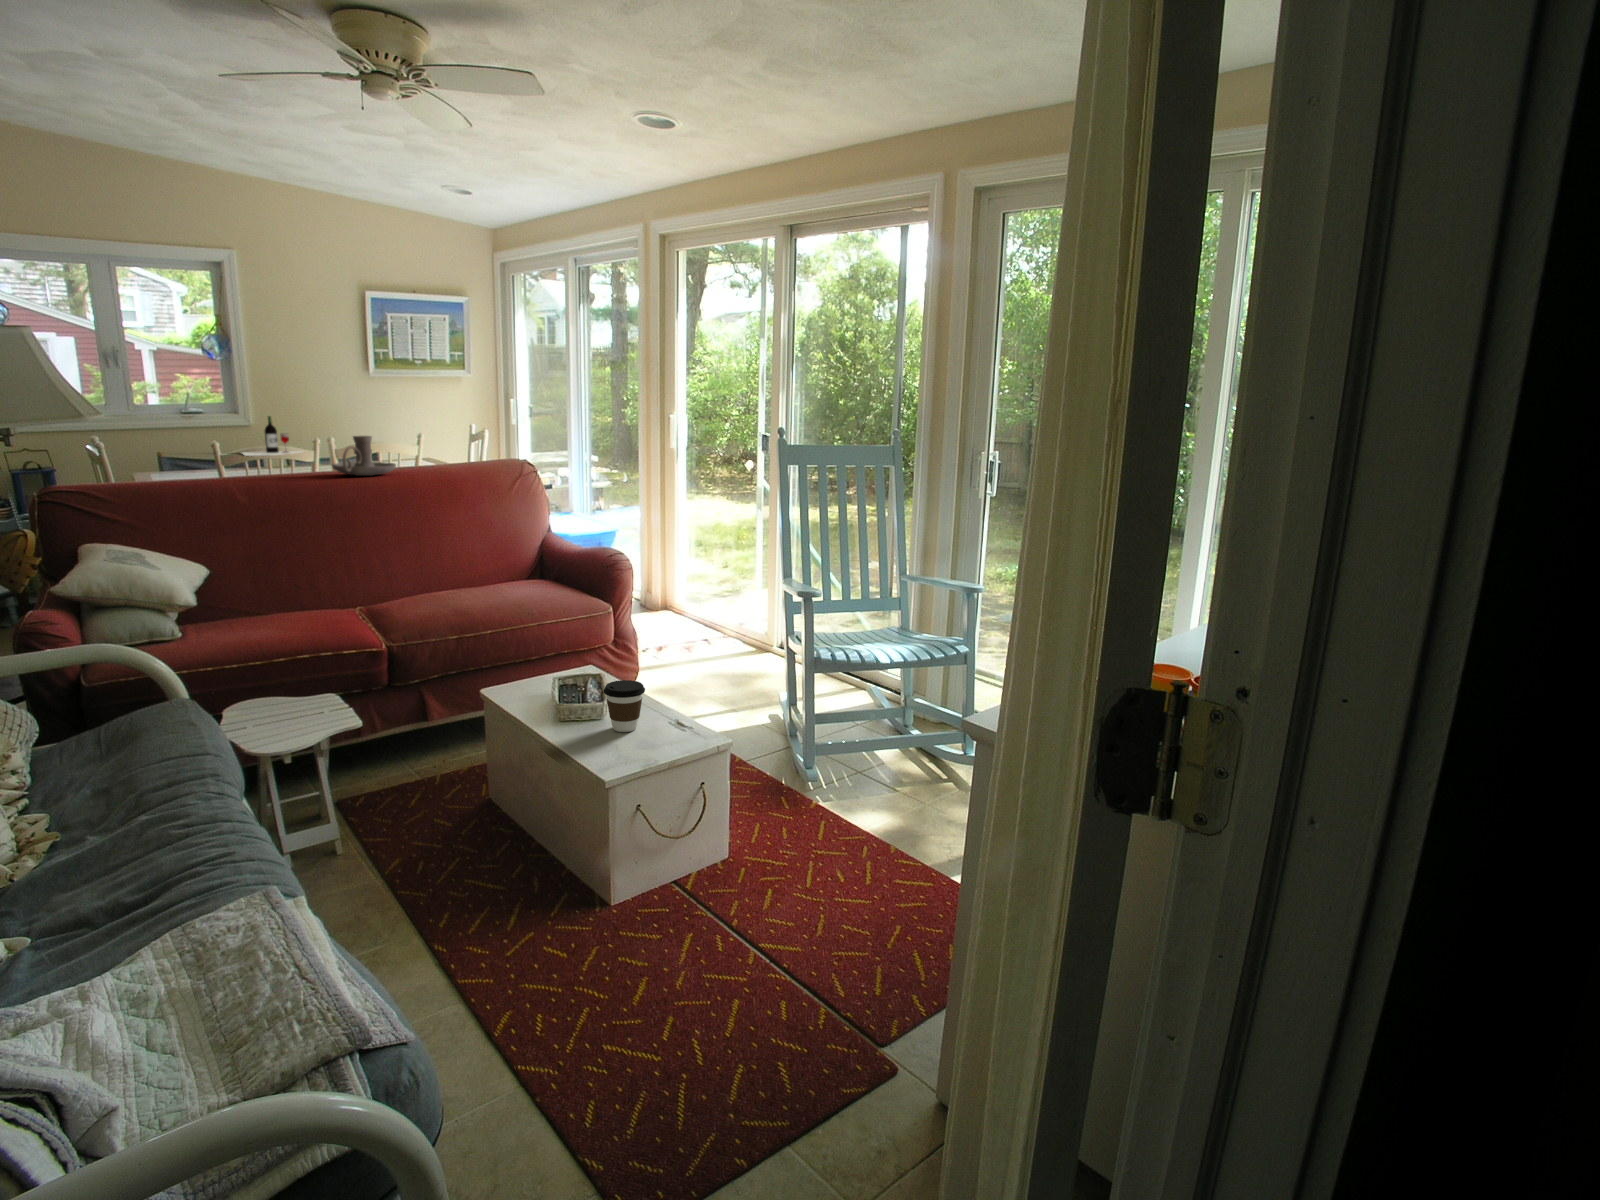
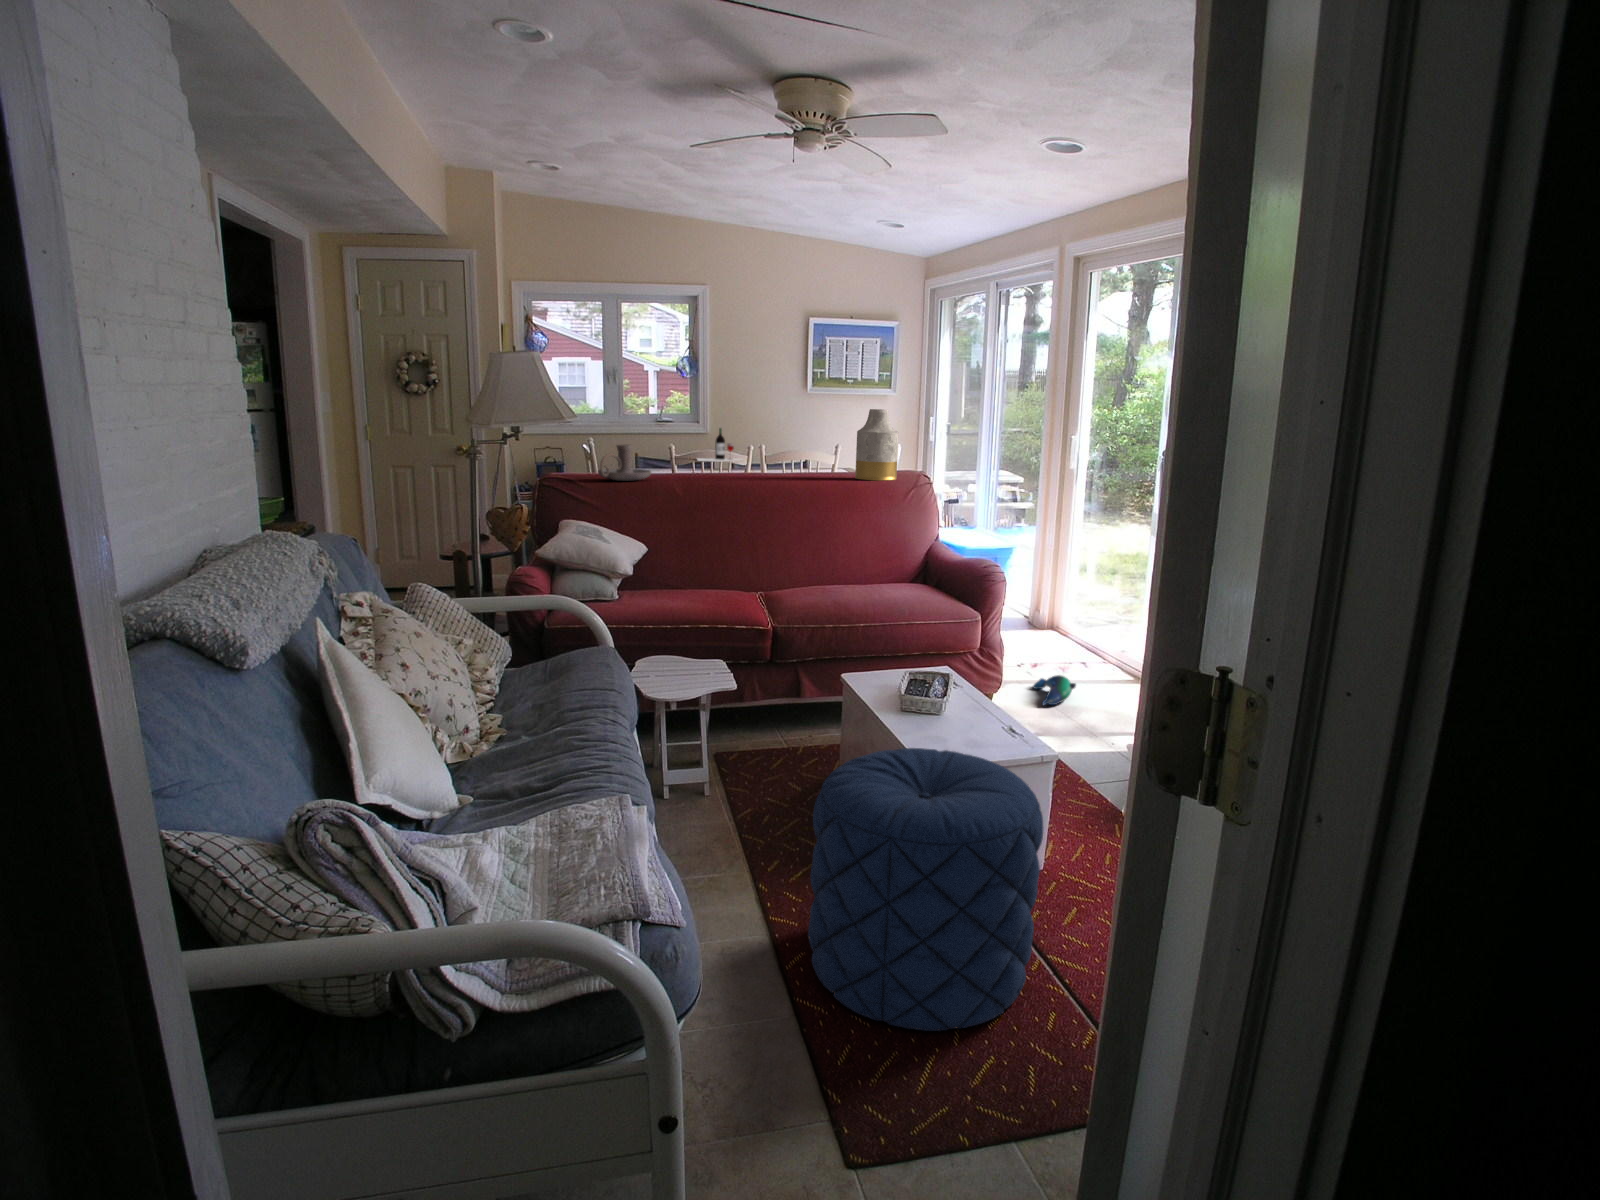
vase: none [456,395,505,472] -> present [855,409,899,481]
candle holder: present [332,436,396,476] -> present [598,445,651,481]
plush toy: none [666,657,710,689] -> present [1033,675,1076,705]
coffee cup: present [604,680,645,732] -> none [935,678,975,728]
pouf: none [510,760,754,1065] -> present [808,748,1043,1031]

